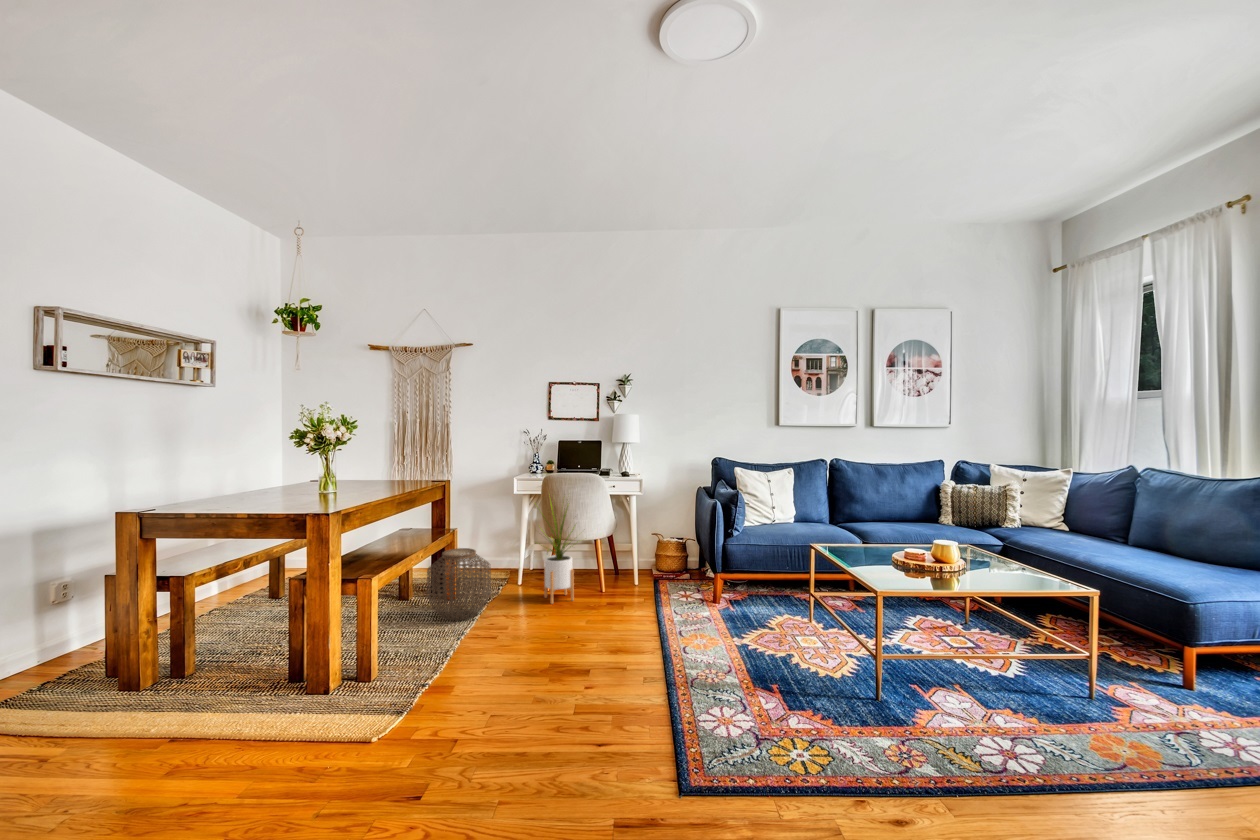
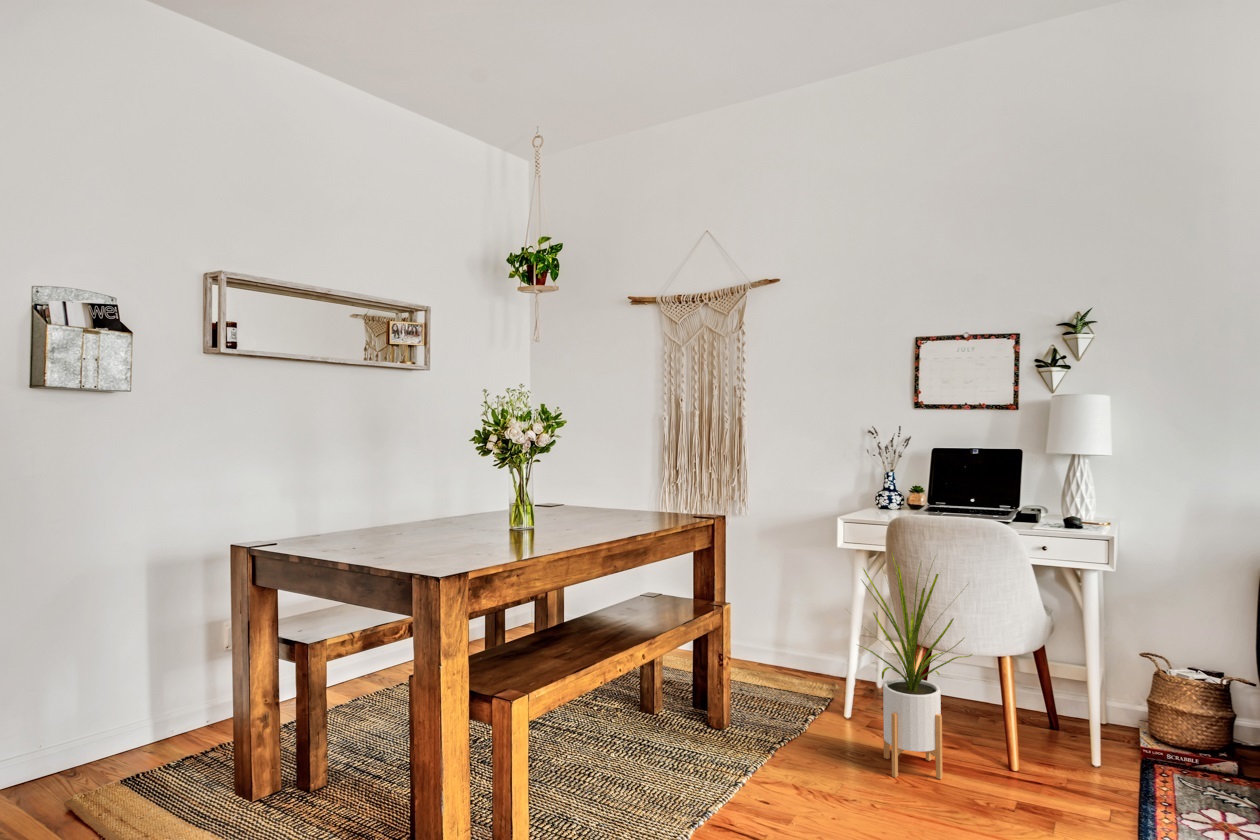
woven basket: present [427,548,491,621] -> none [663,642,774,777]

